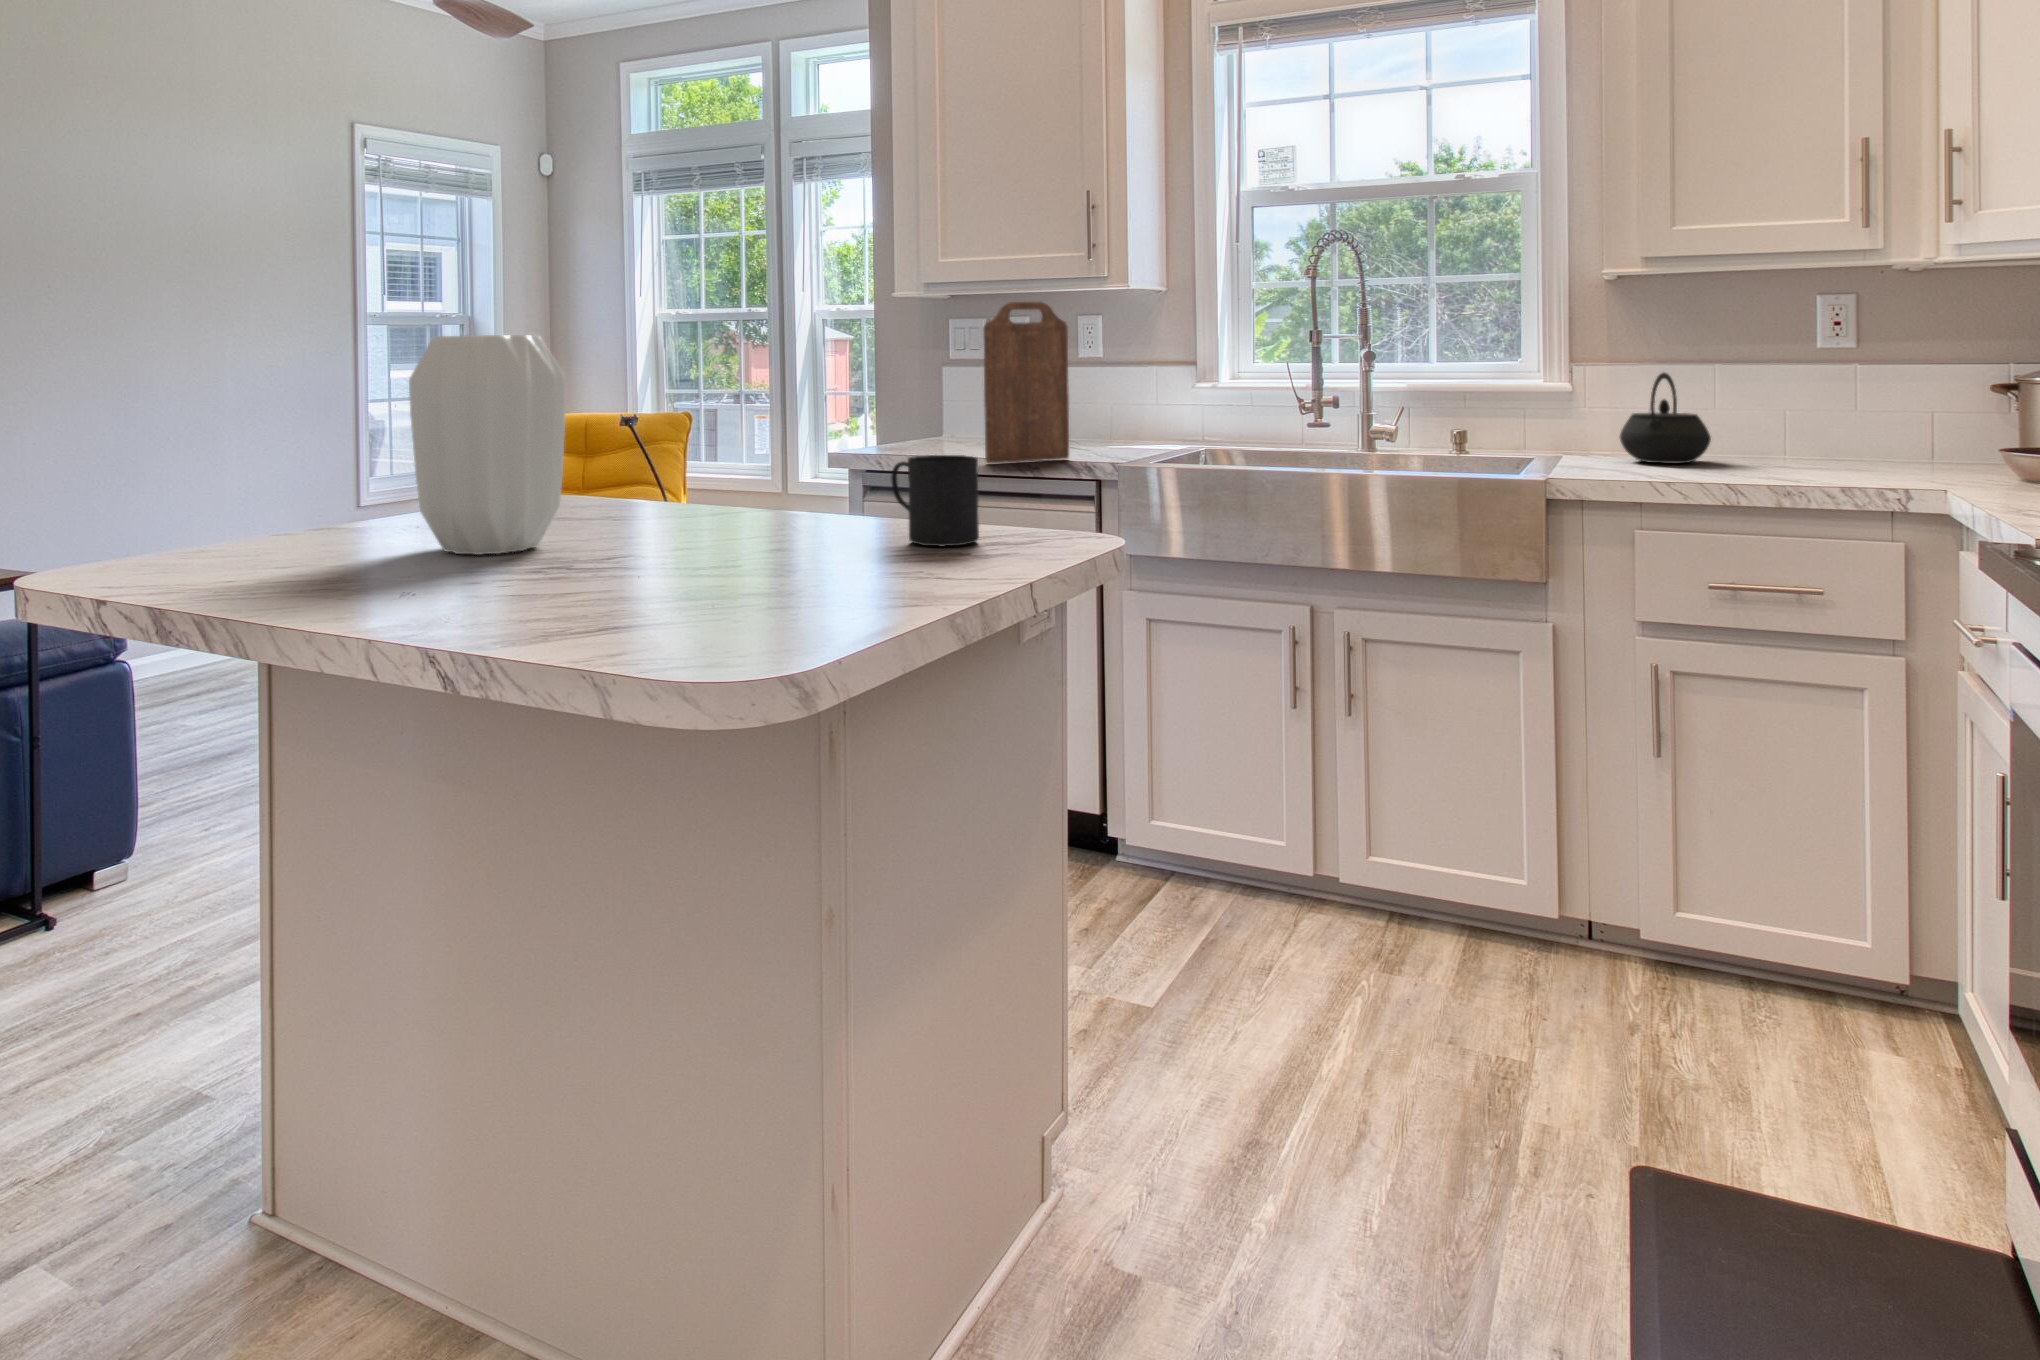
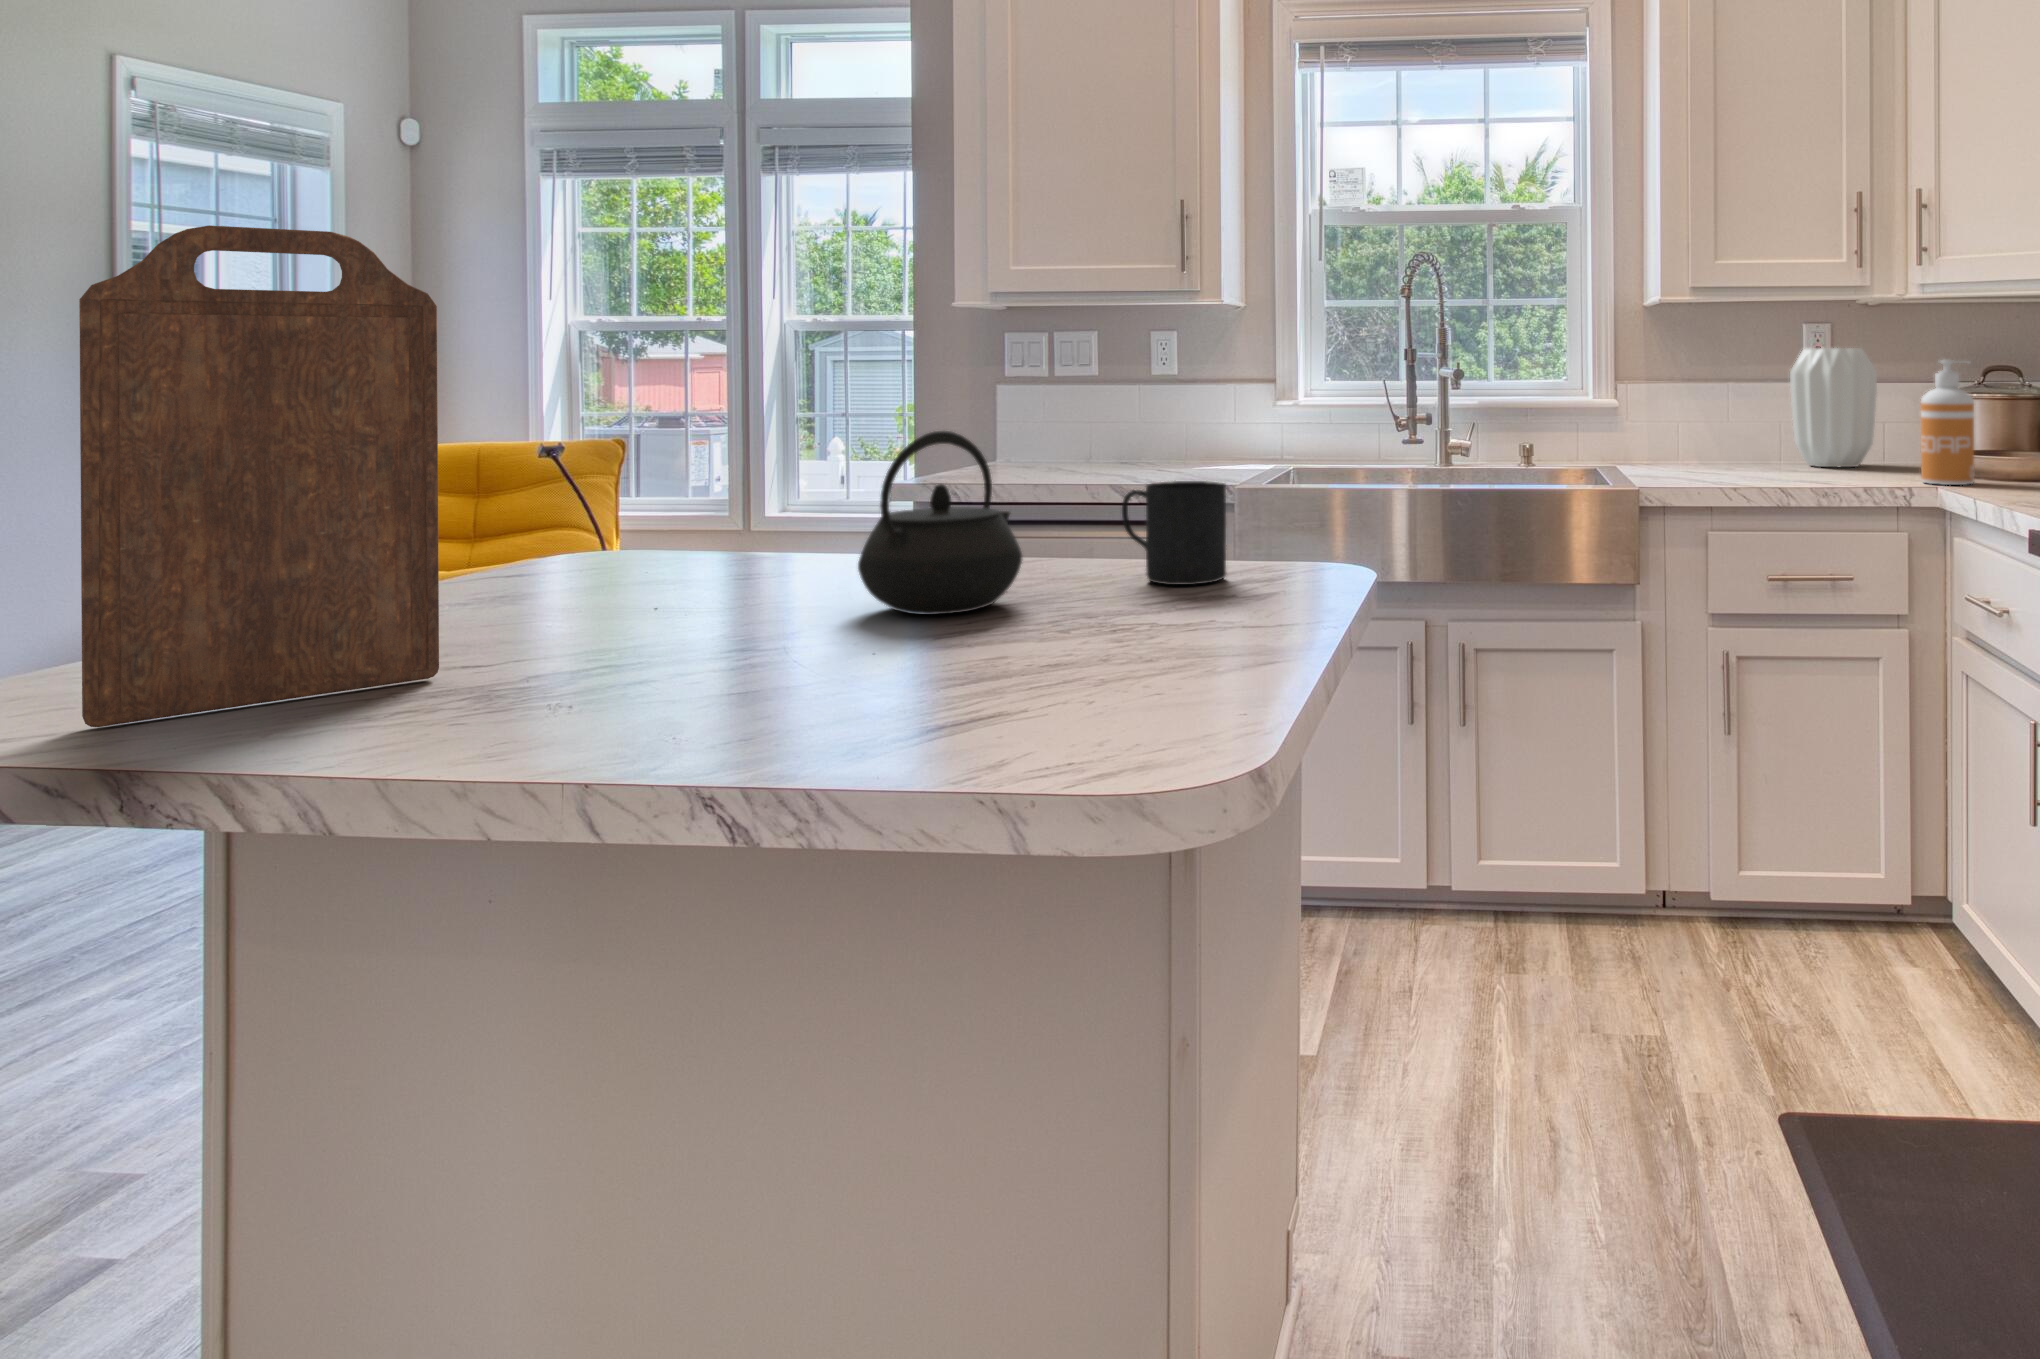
cutting board: present [983,302,1069,463] -> present [79,225,439,727]
vase: present [409,335,566,555] -> present [1790,348,1877,467]
soap dispenser: none [1934,335,2010,488] -> present [1921,360,1974,485]
kettle: present [1620,373,1711,464] -> present [858,431,1022,615]

